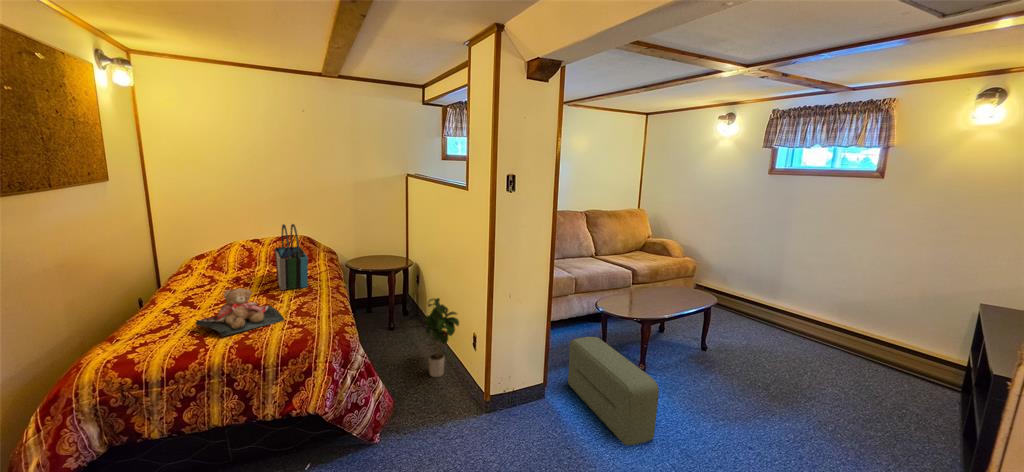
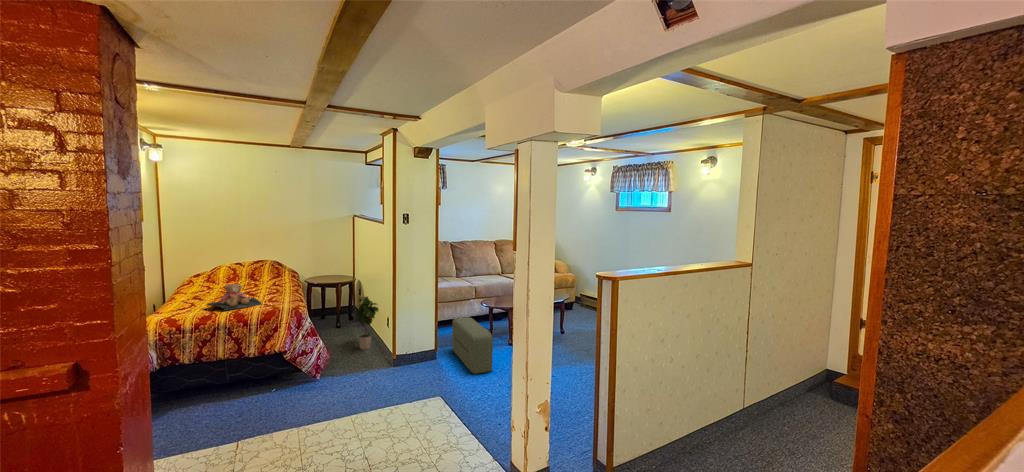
tote bag: present [275,224,308,290] -> none [254,248,278,292]

